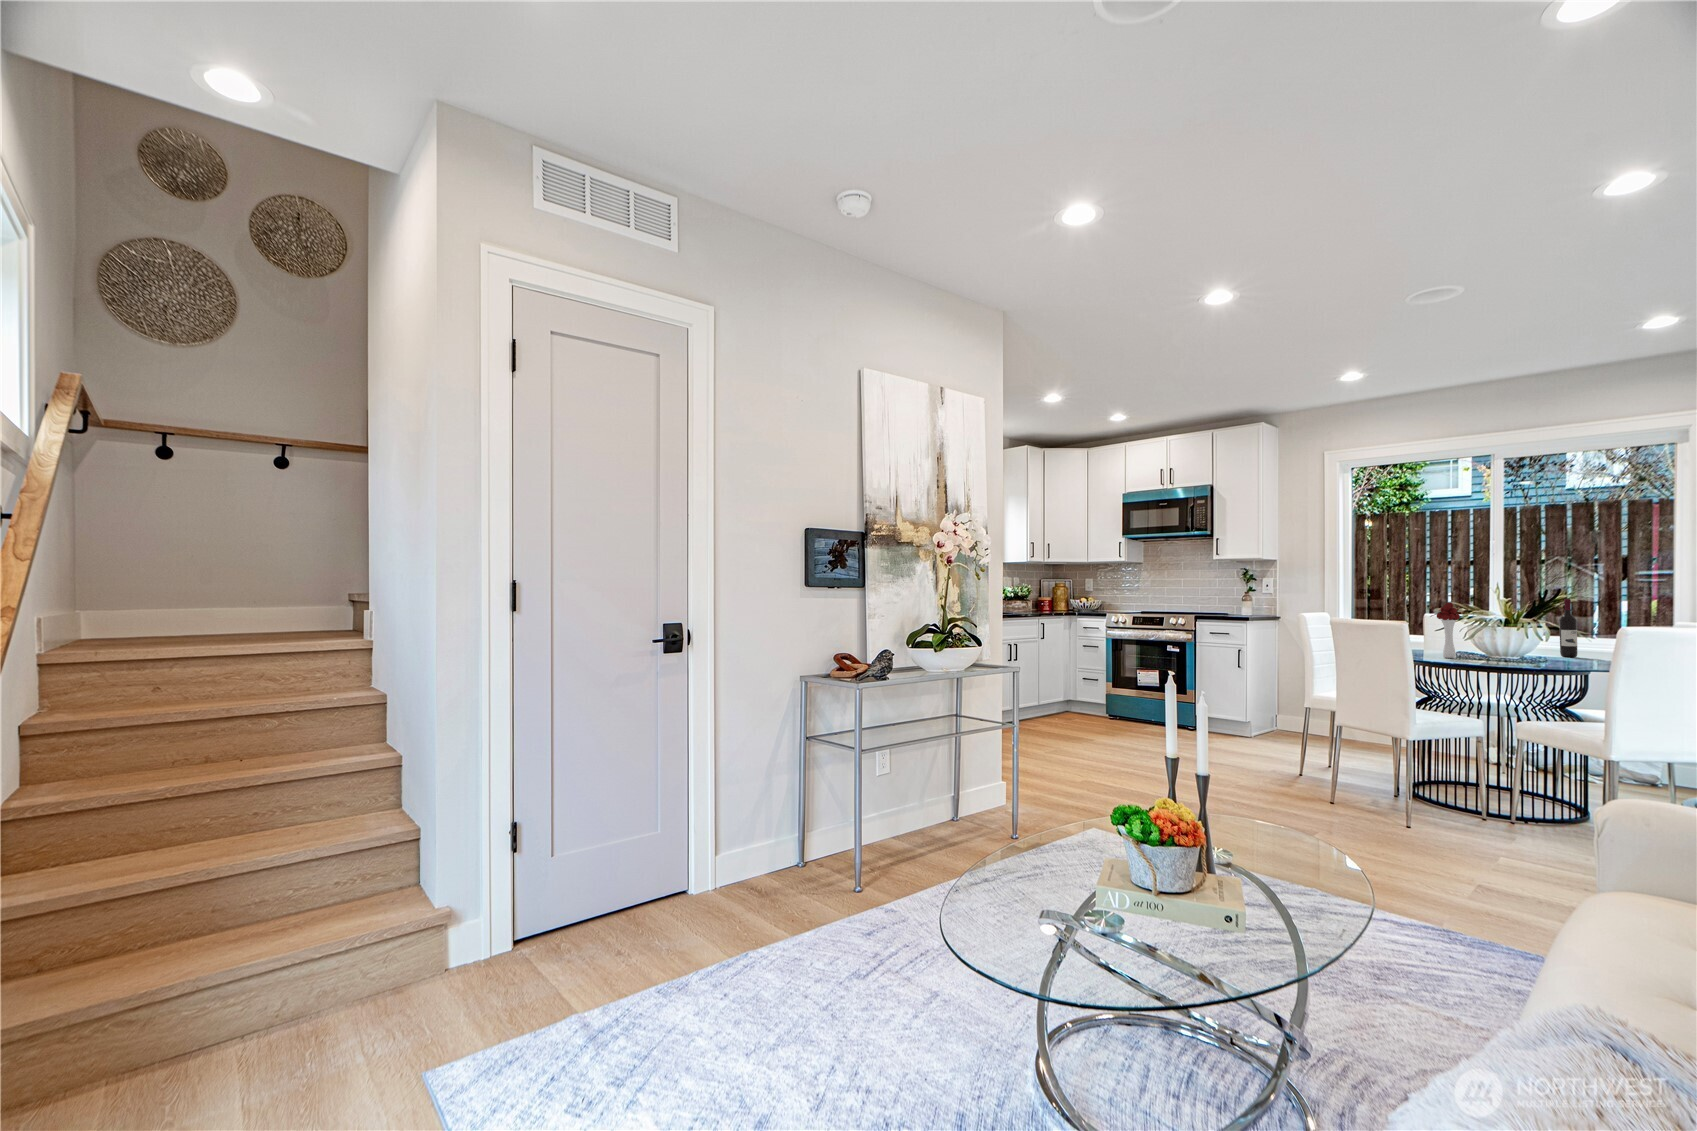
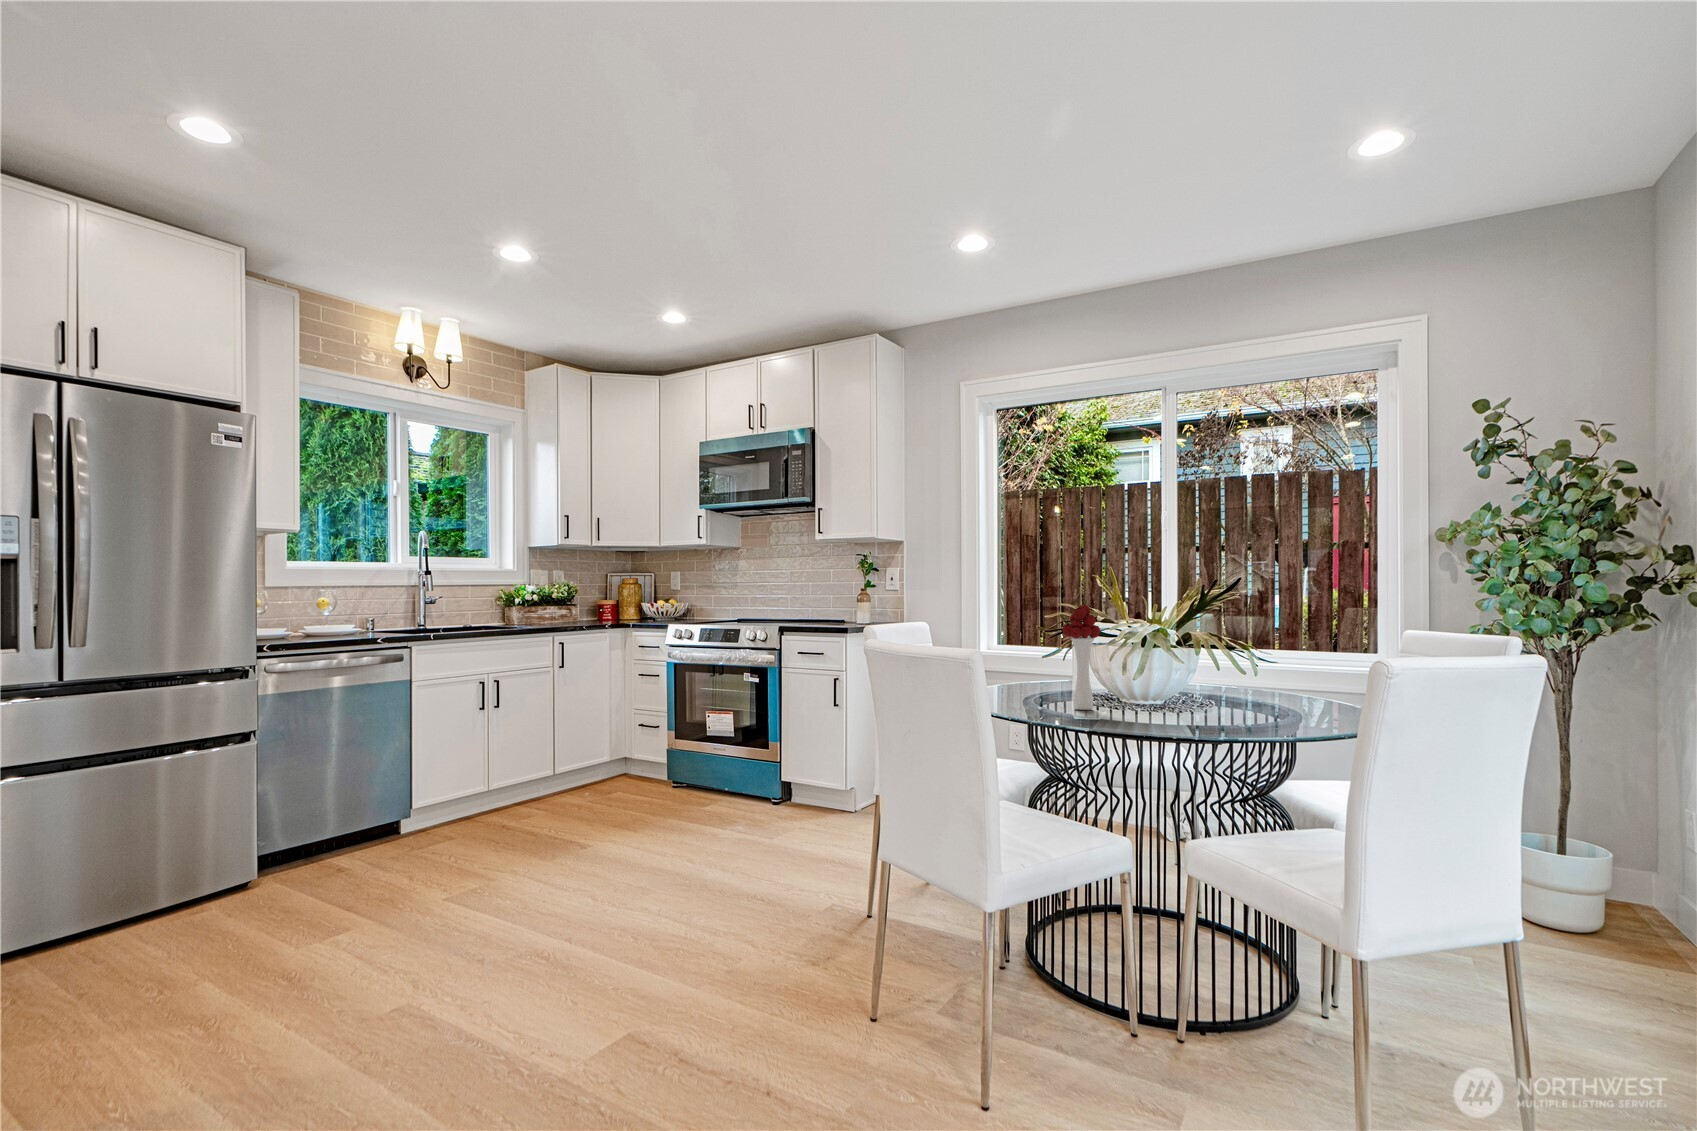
wine bottle: present [1559,599,1578,657] -> none [1254,597,1279,697]

